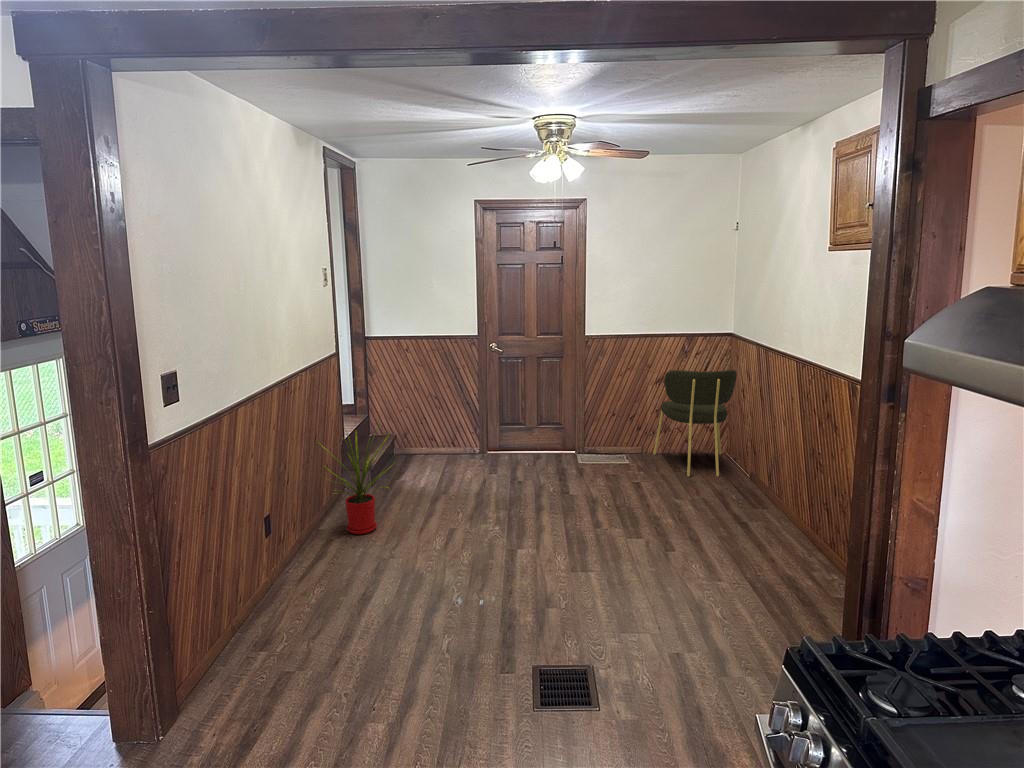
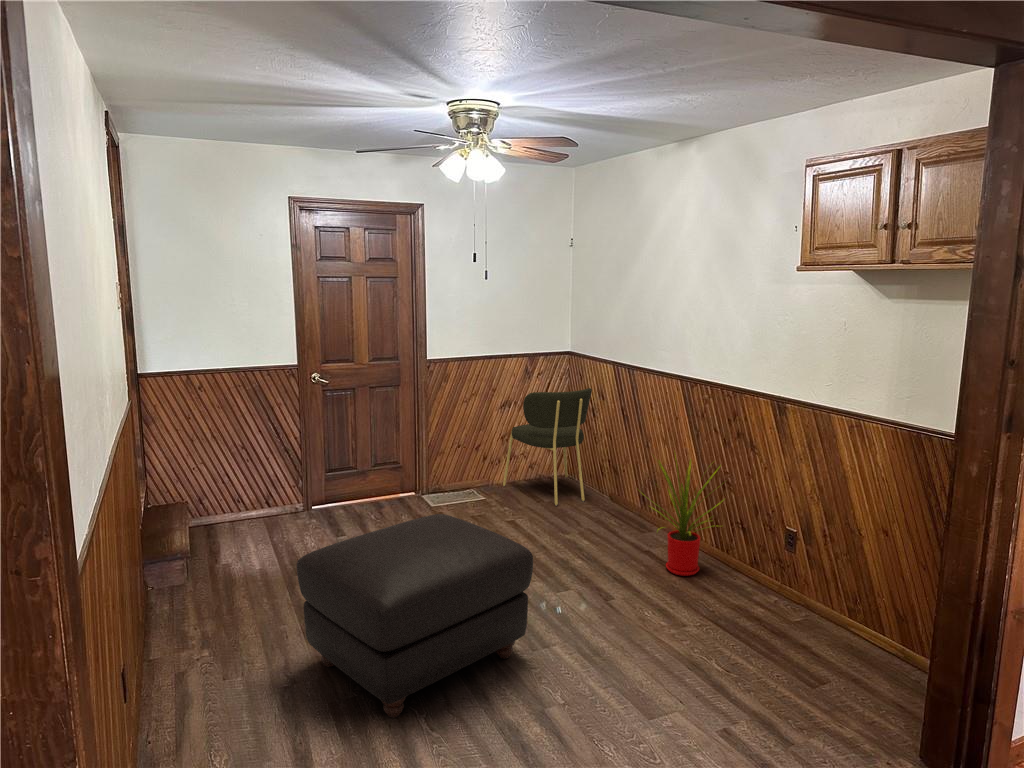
house plant: present [317,426,395,534] -> present [639,455,724,576]
ottoman: none [397,460,565,600] -> present [297,514,533,718]

